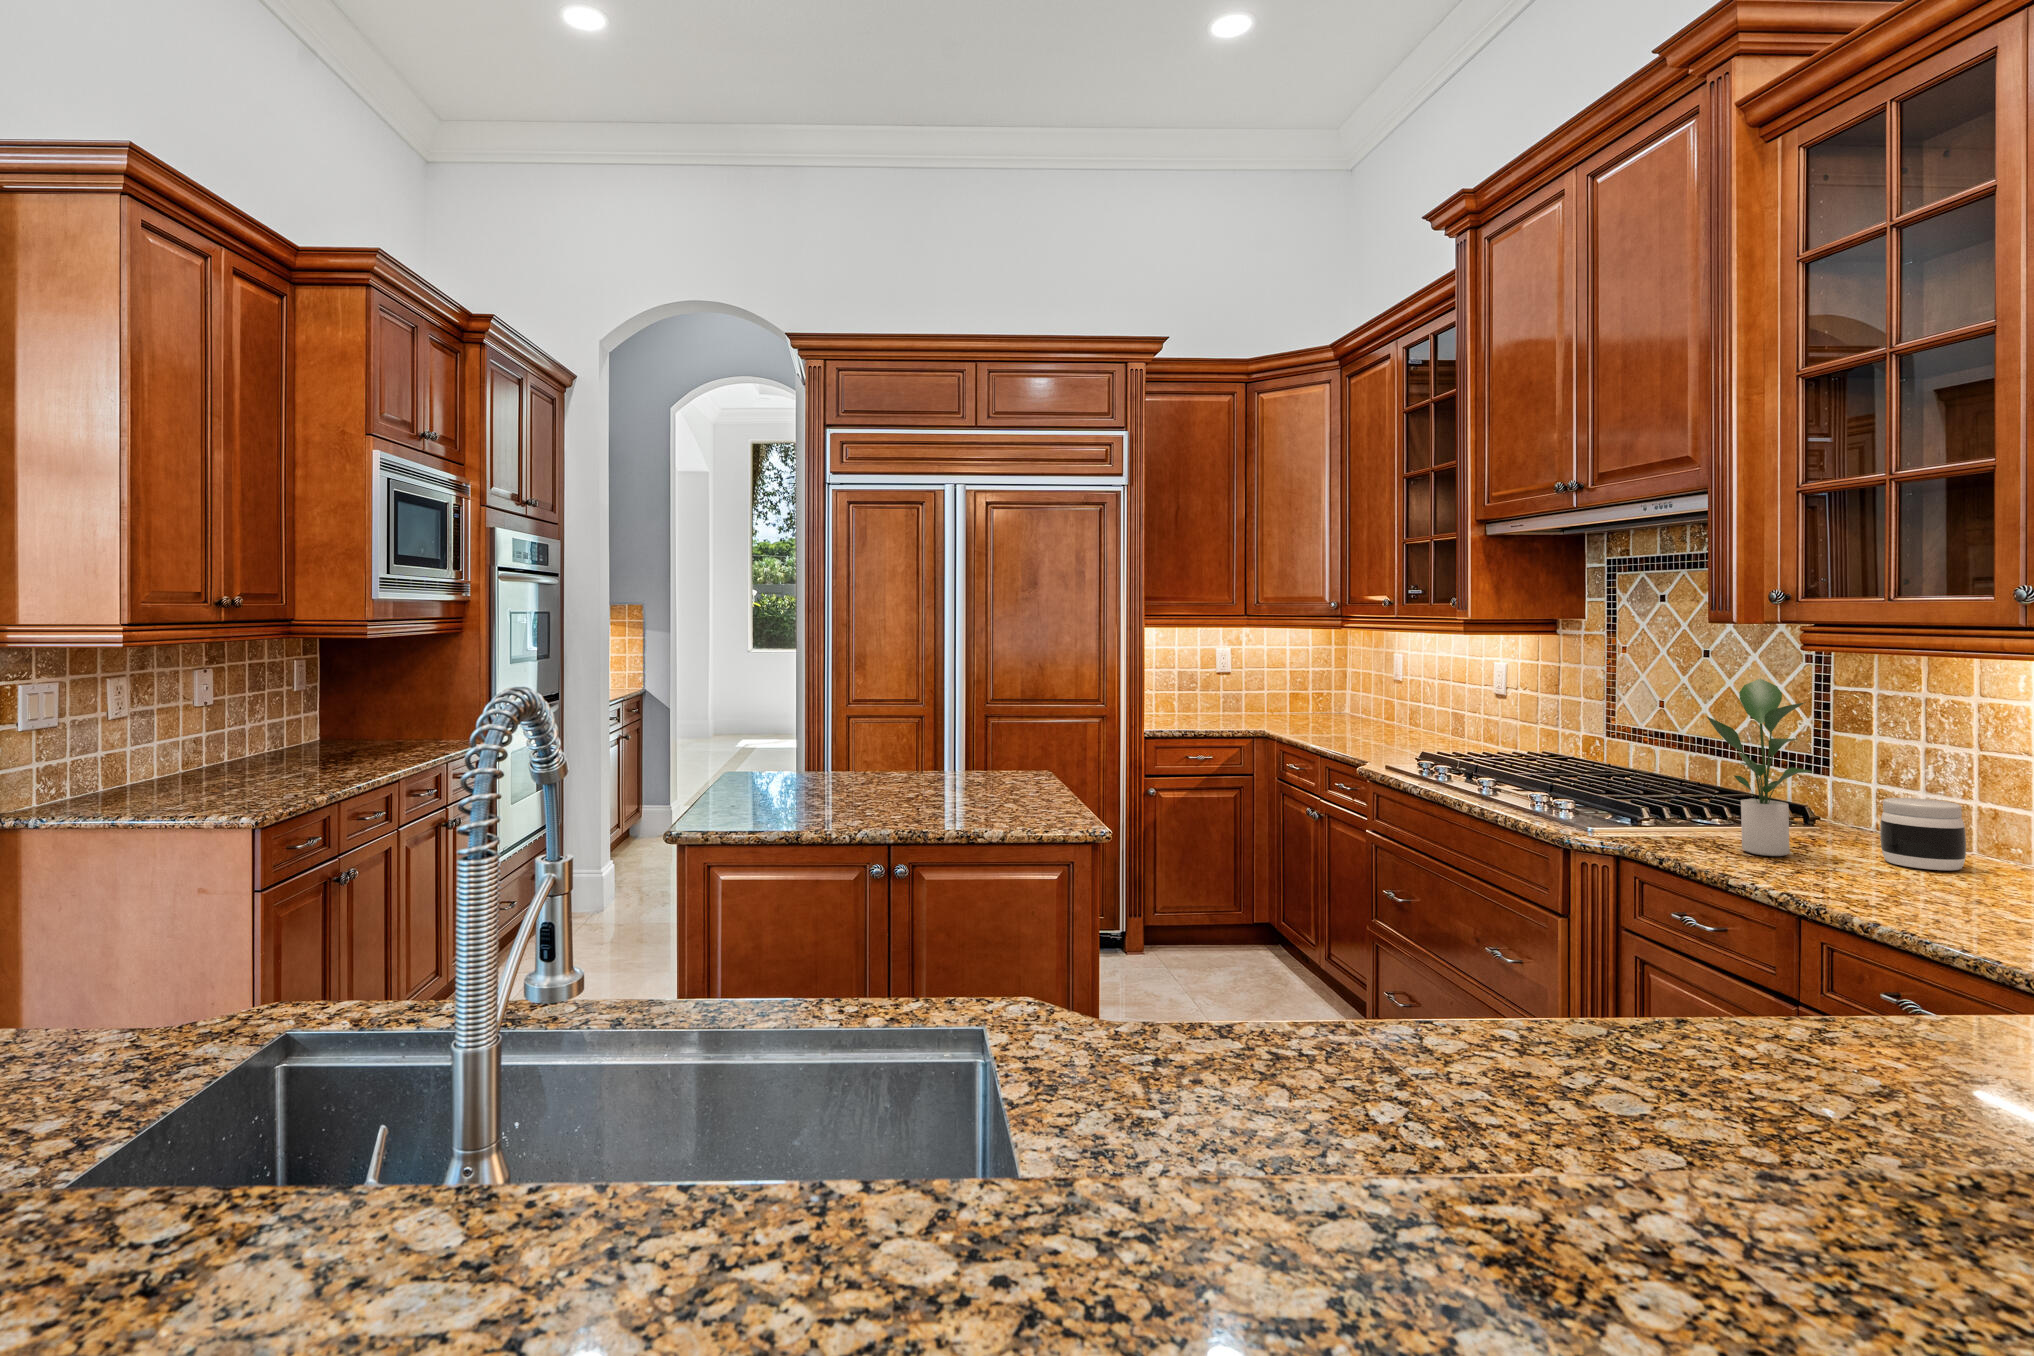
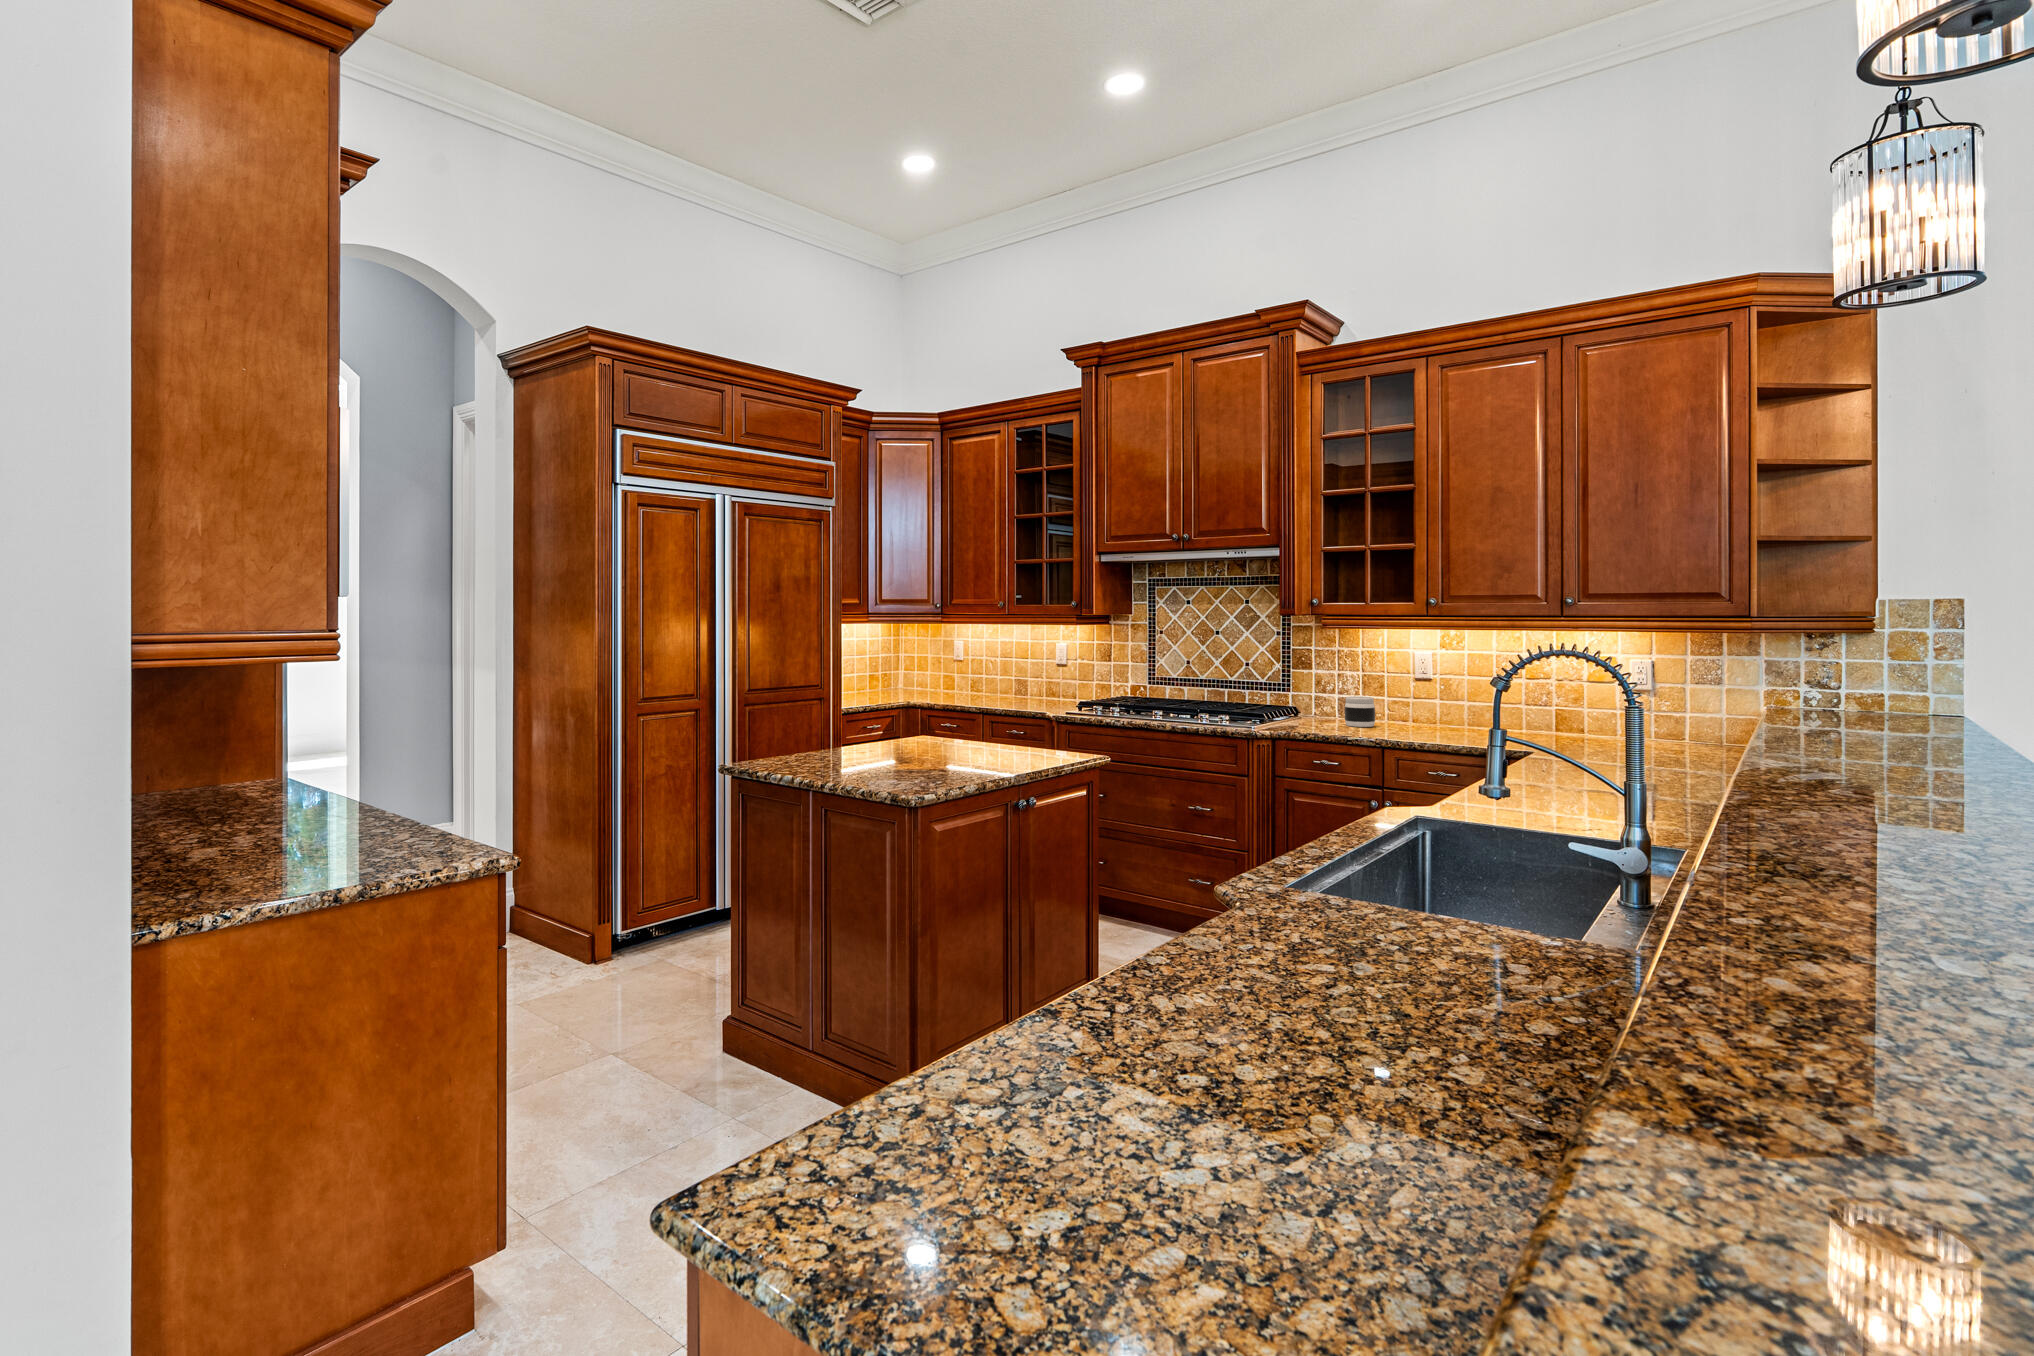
potted plant: present [1707,678,1813,856] -> none [1297,644,1338,729]

